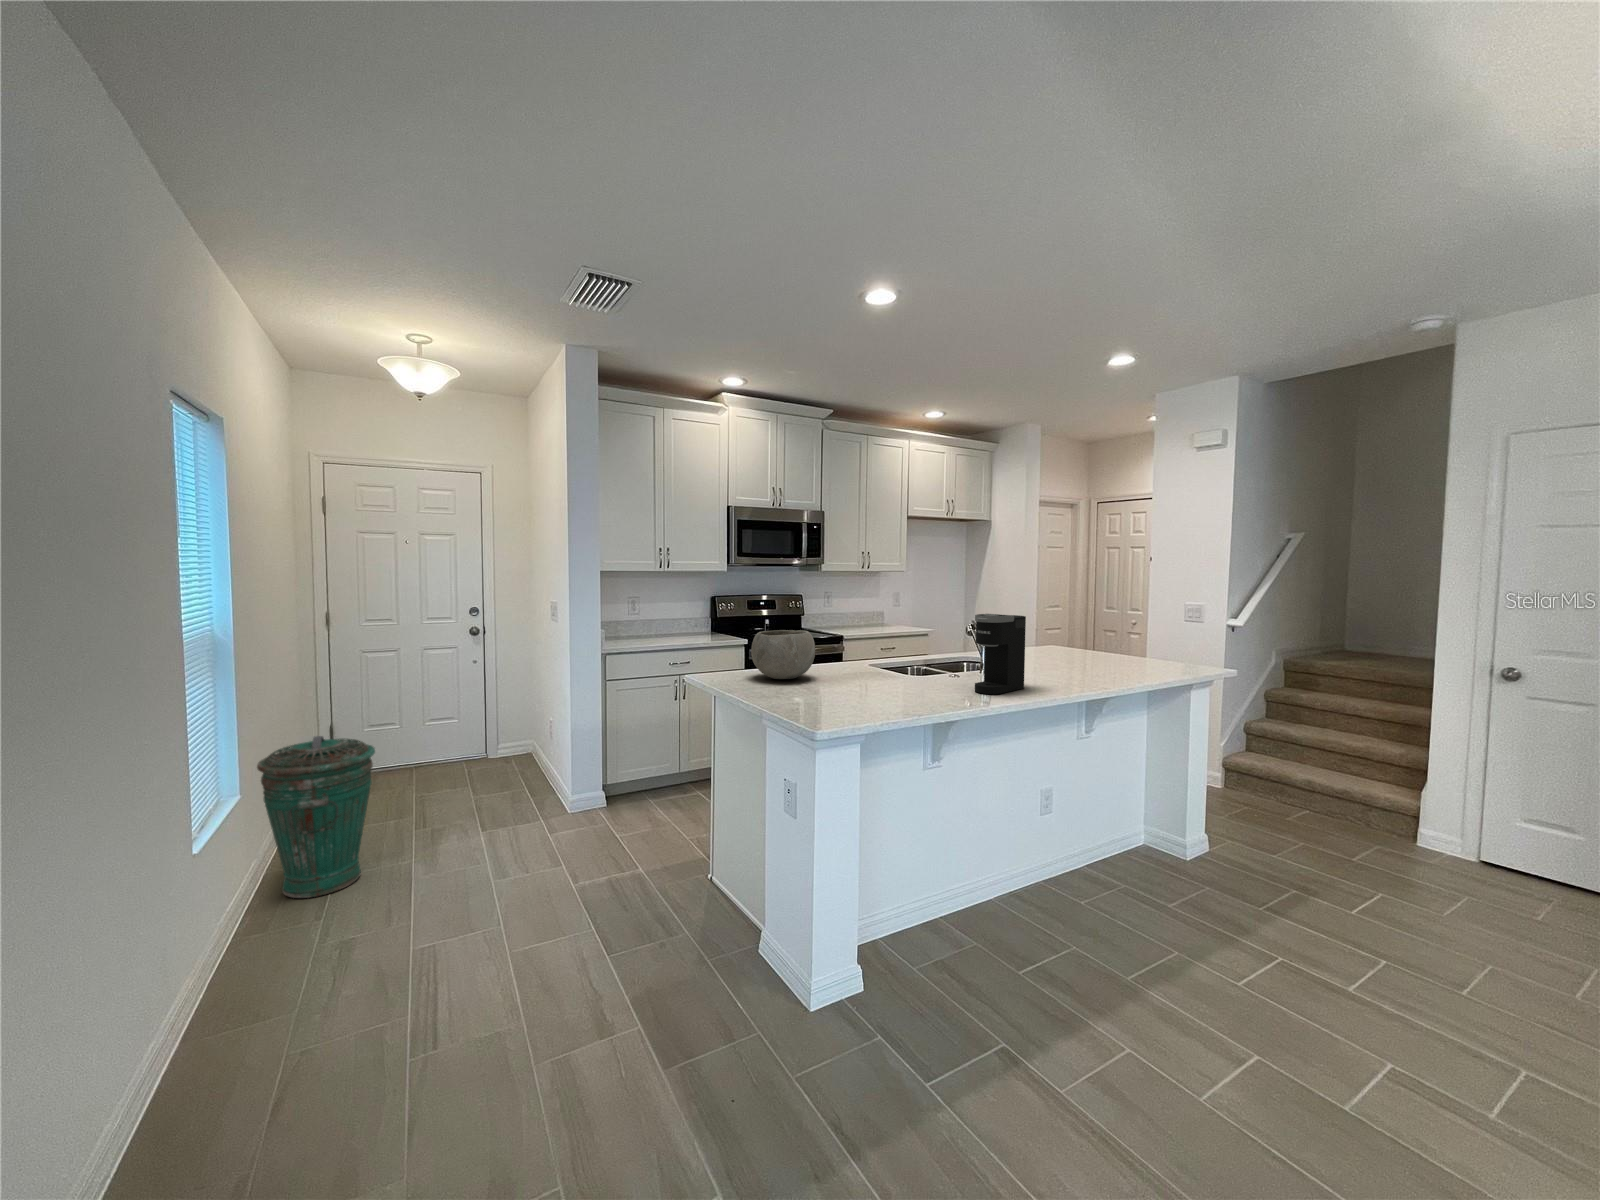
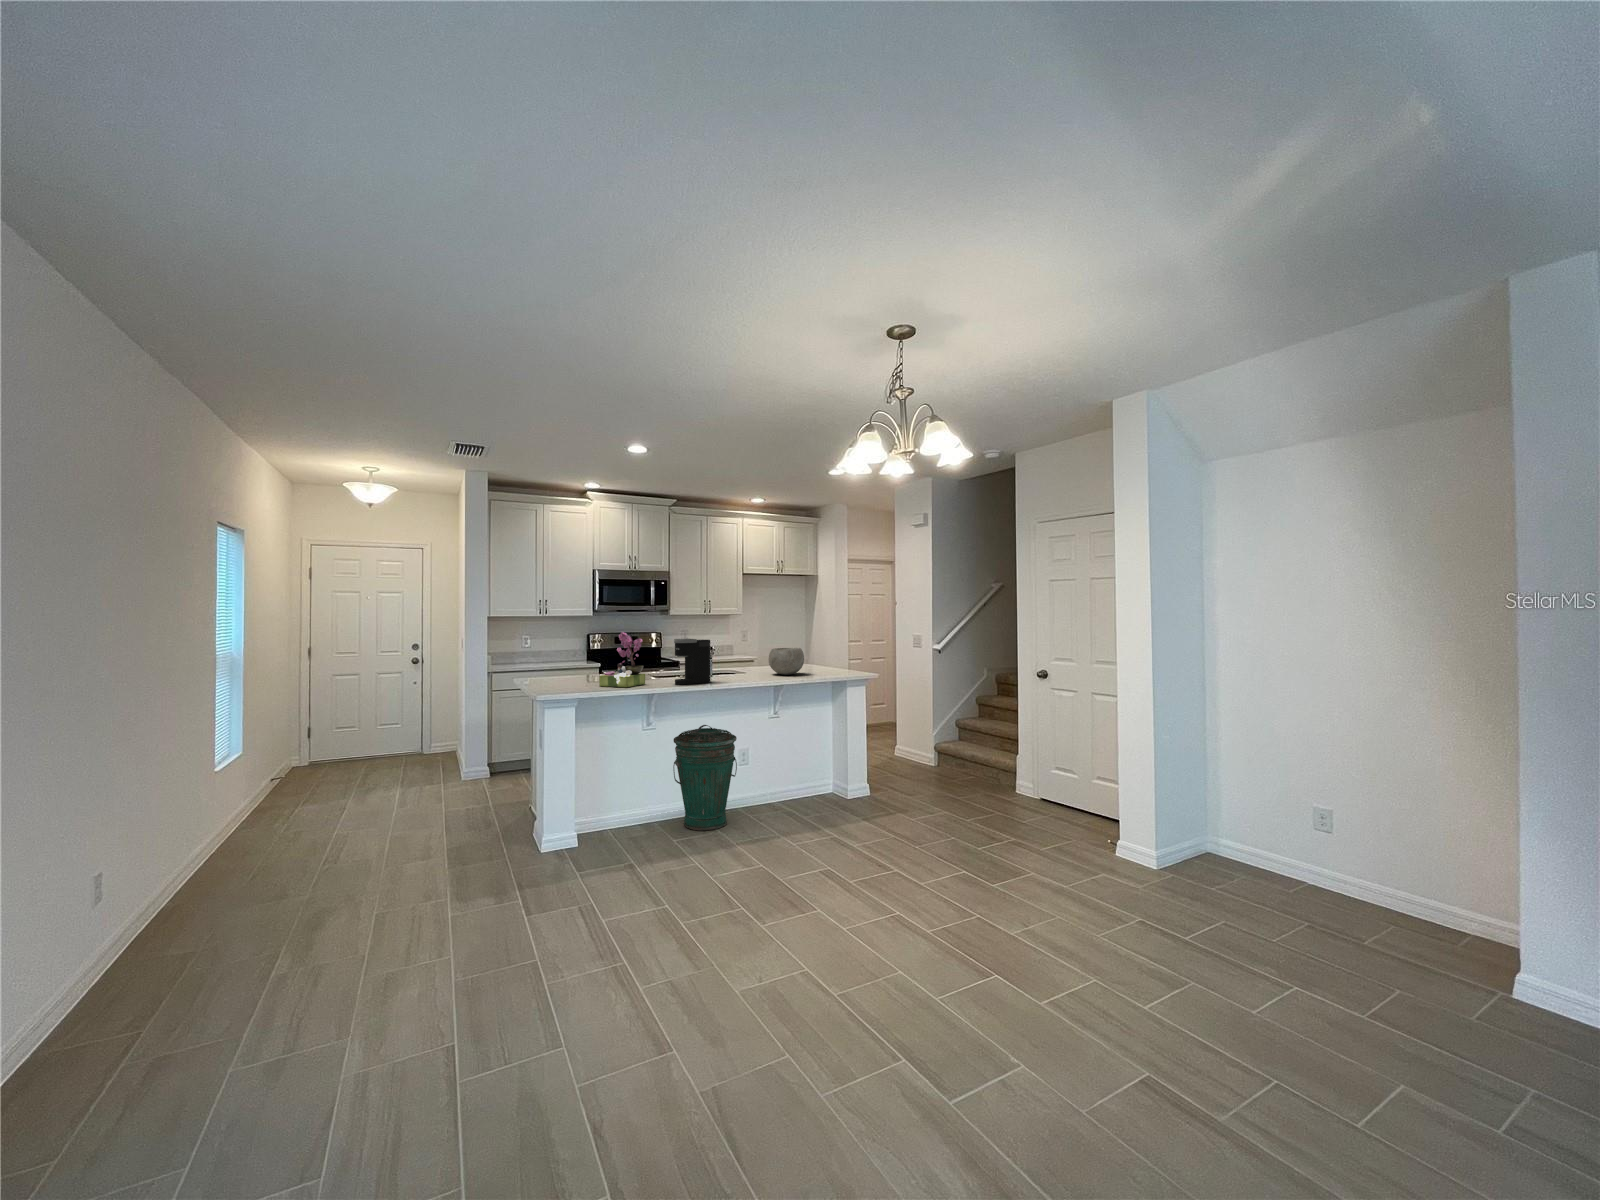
flower arrangement: none [858,600,927,702] -> present [599,632,645,687]
bowl: present [751,630,815,679] -> present [768,648,804,675]
trash can: present [257,736,375,898] -> present [673,725,737,831]

